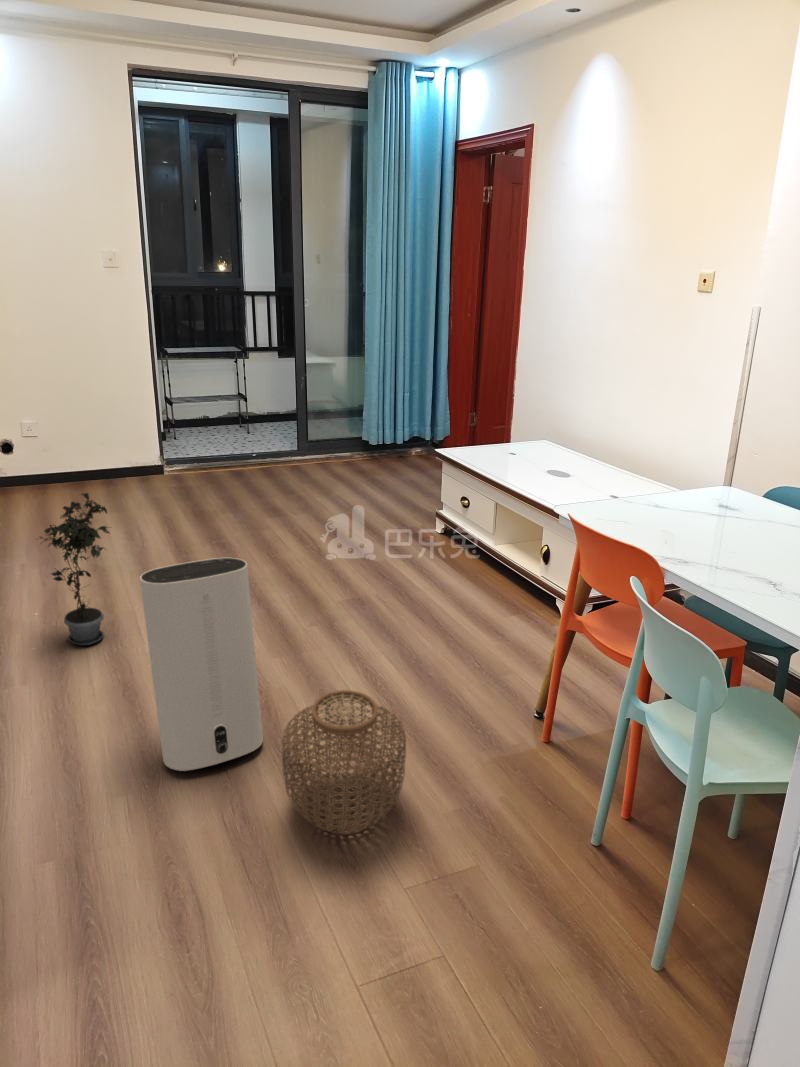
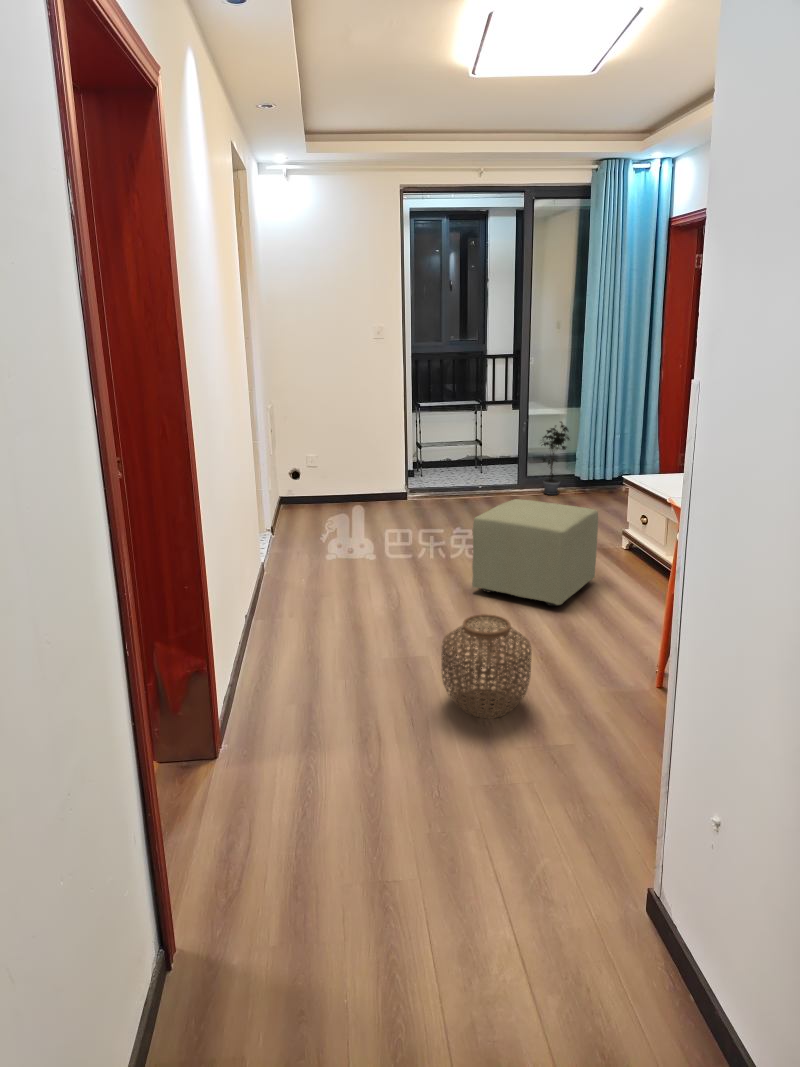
ottoman: none [278,489,424,627] -> present [472,499,598,606]
potted plant: present [40,493,109,645] -> present [541,422,570,495]
air purifier: present [140,558,263,771] -> none [361,524,438,668]

